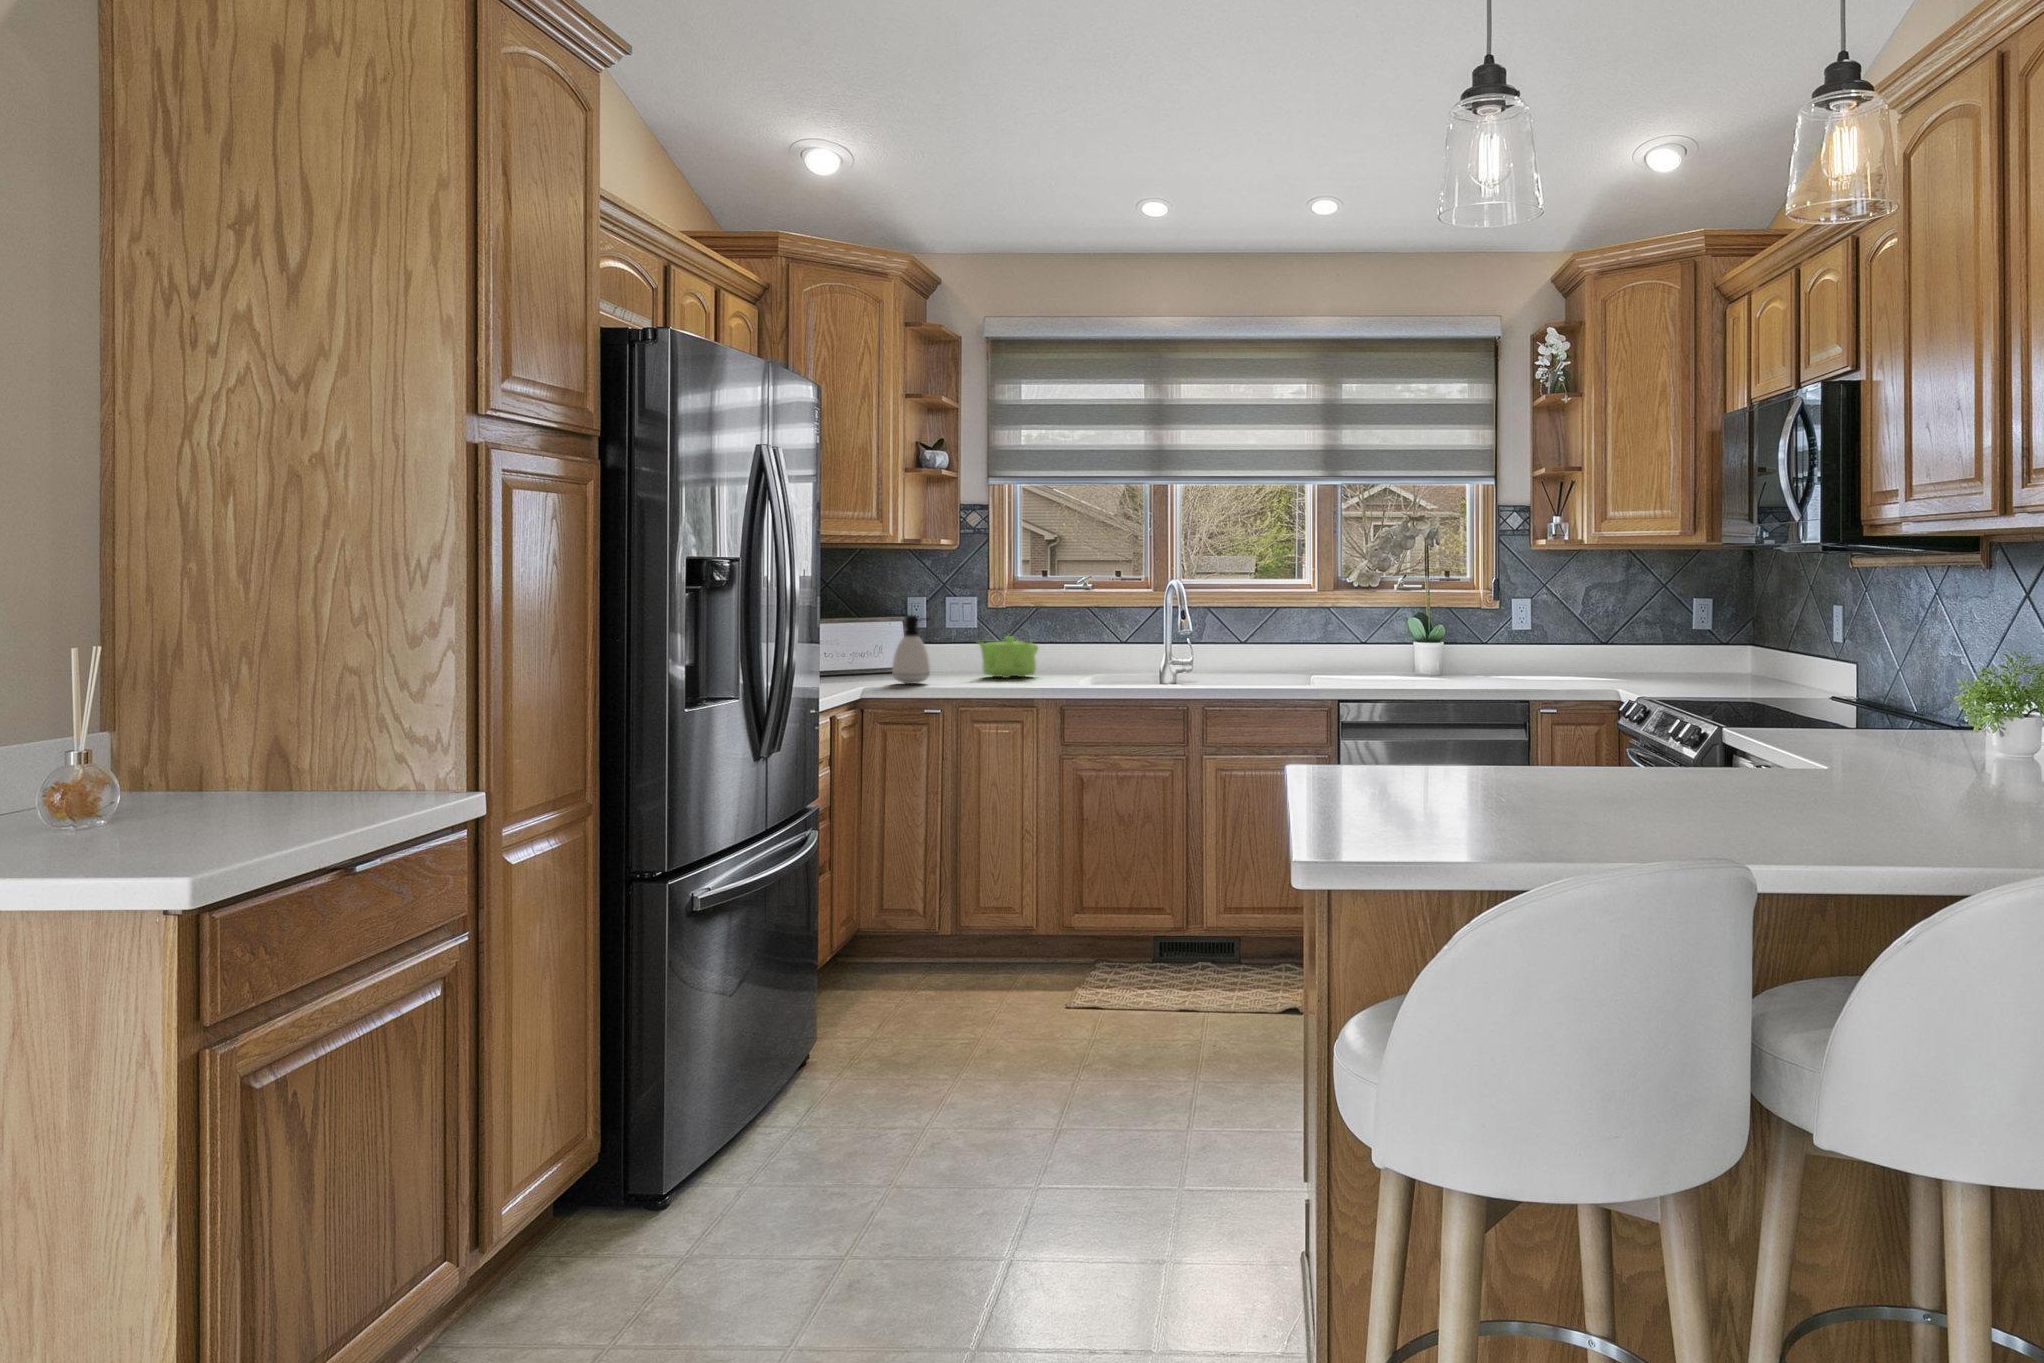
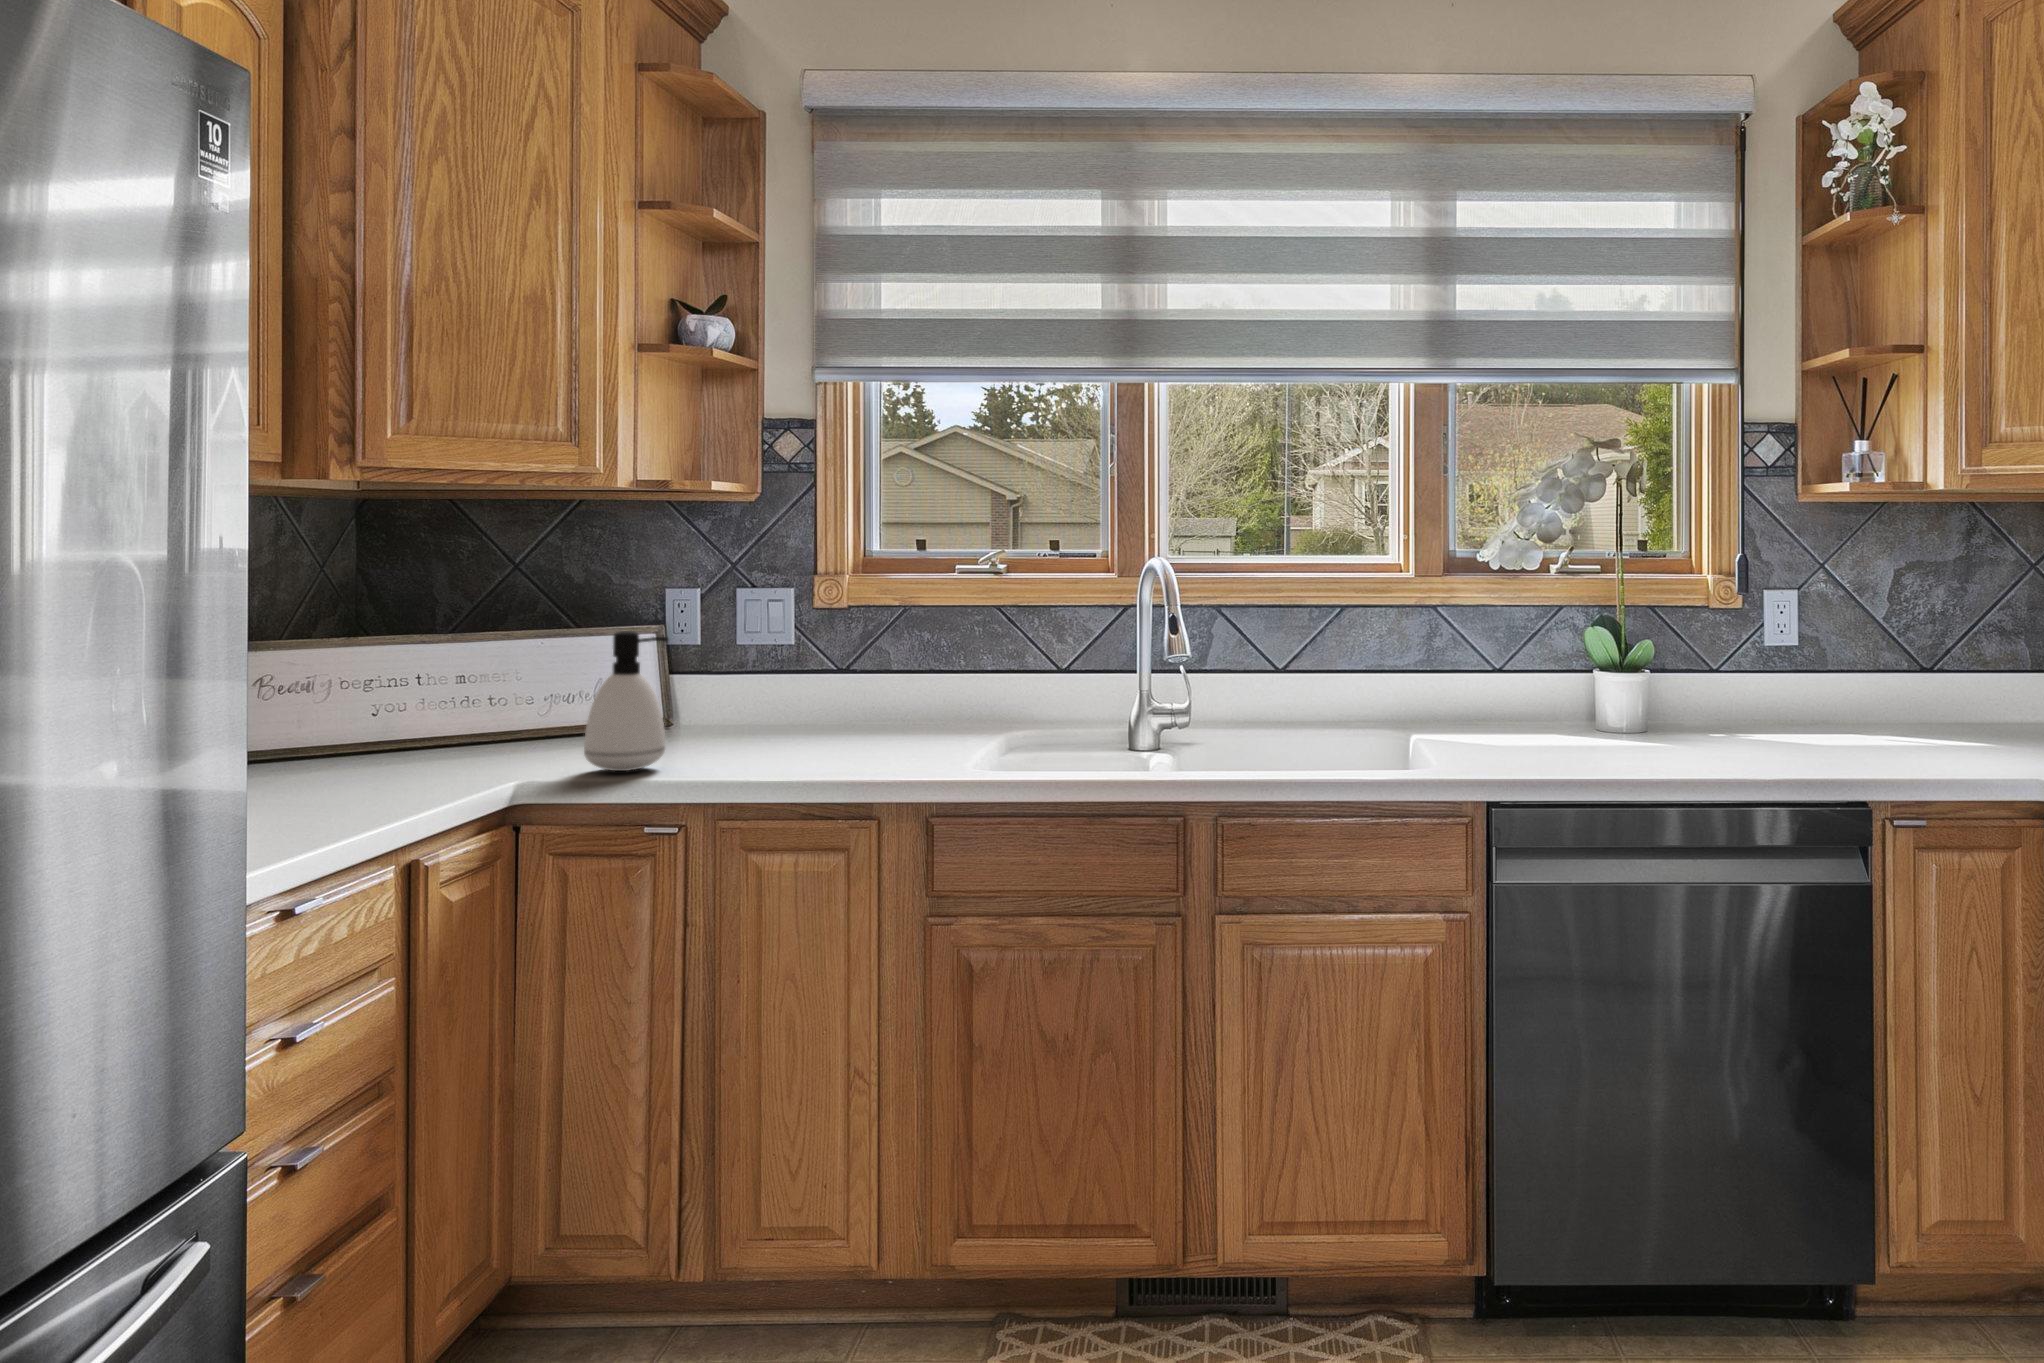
teapot: present [977,636,1038,678] -> none [770,665,900,748]

